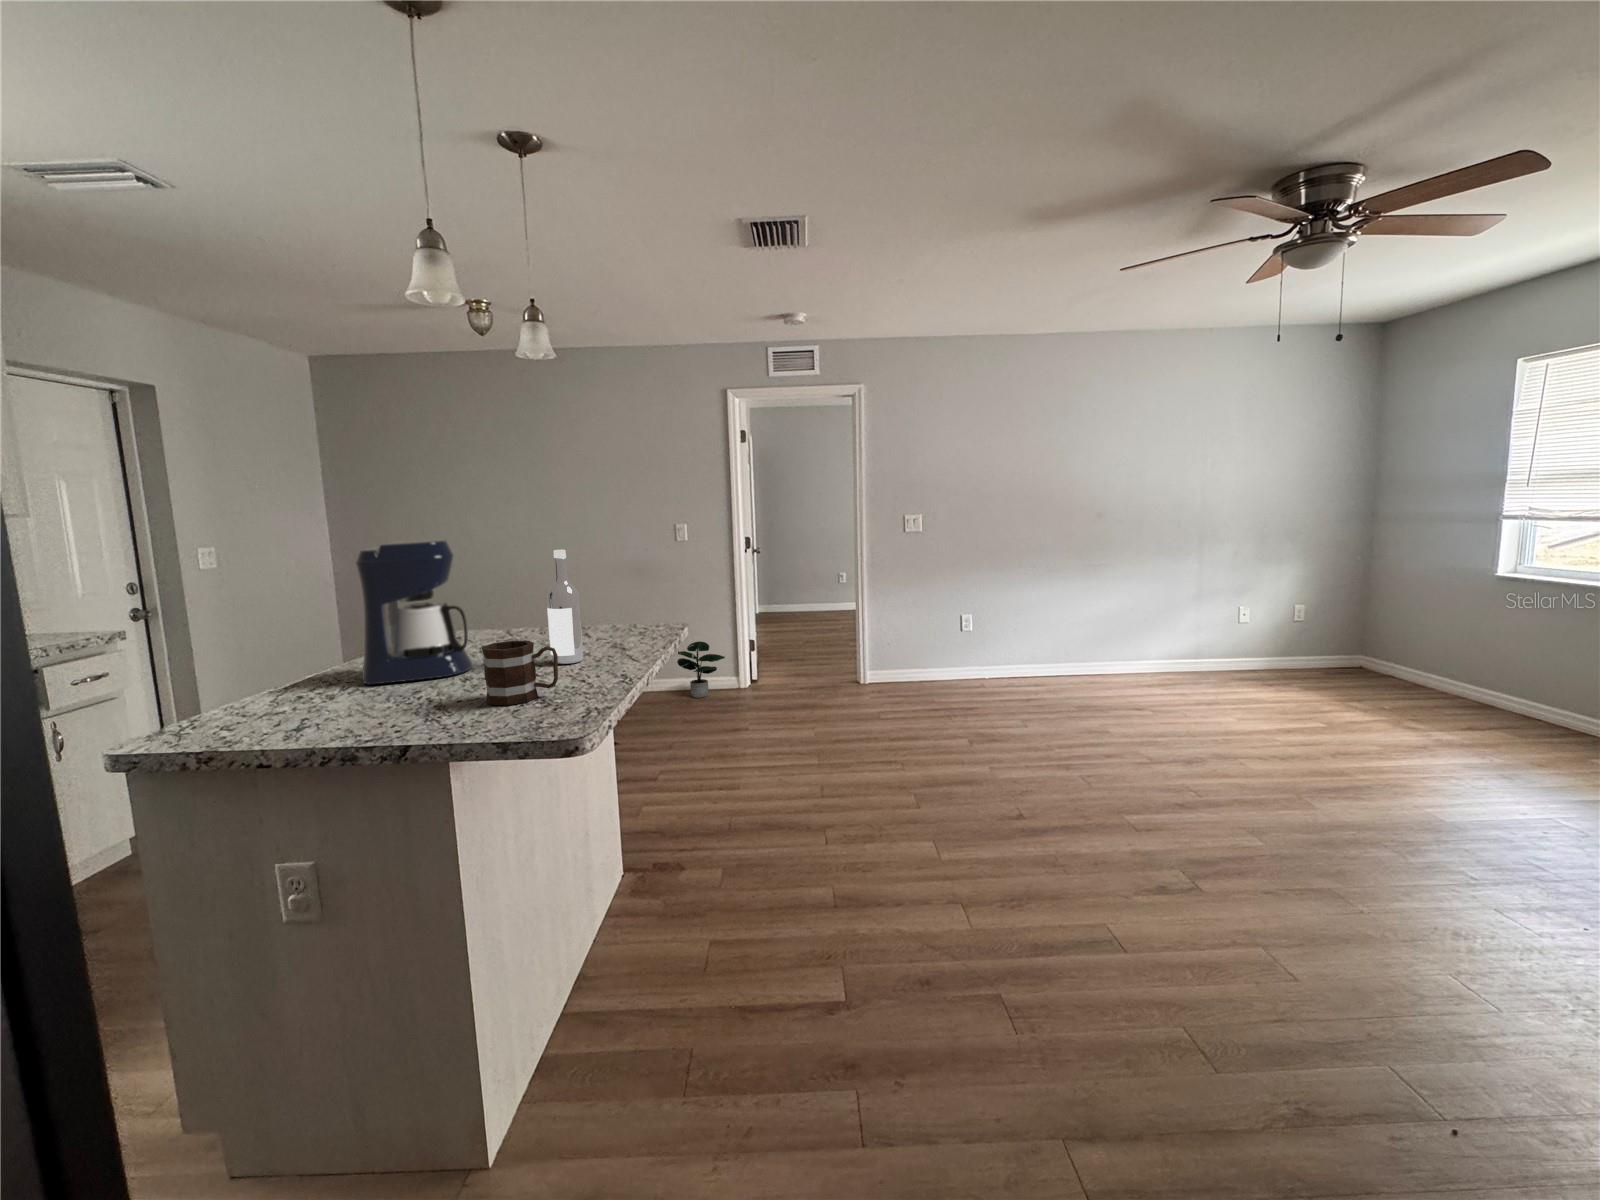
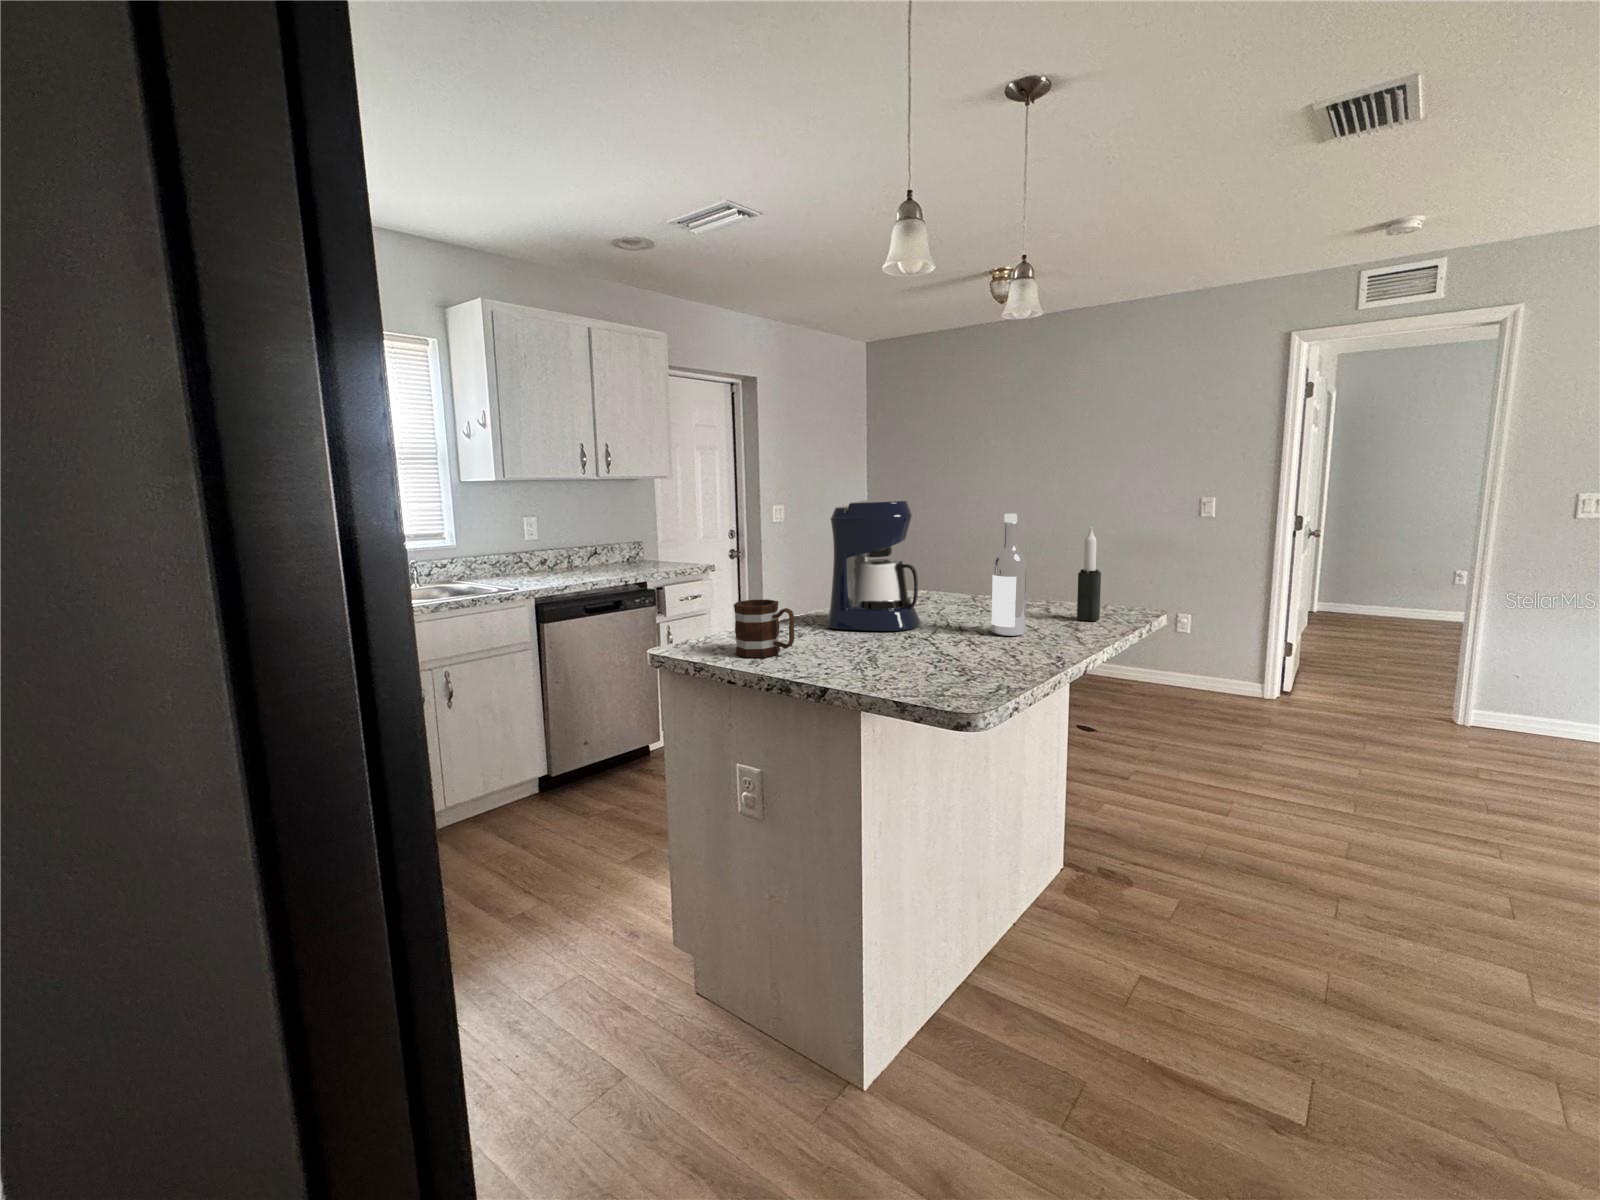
candle: none [618,558,639,641] -> present [1077,527,1101,621]
mug: present [482,641,558,705] -> present [734,599,795,658]
potted plant: present [677,641,725,698] -> none [1179,635,1247,701]

